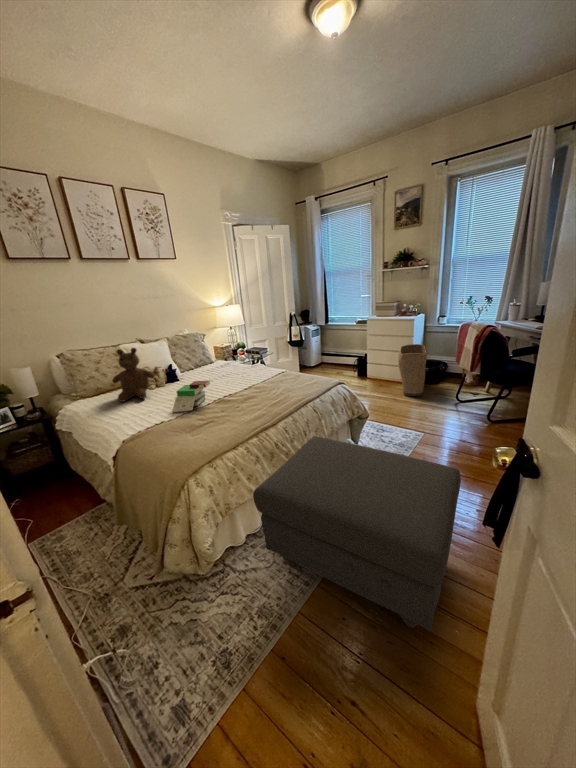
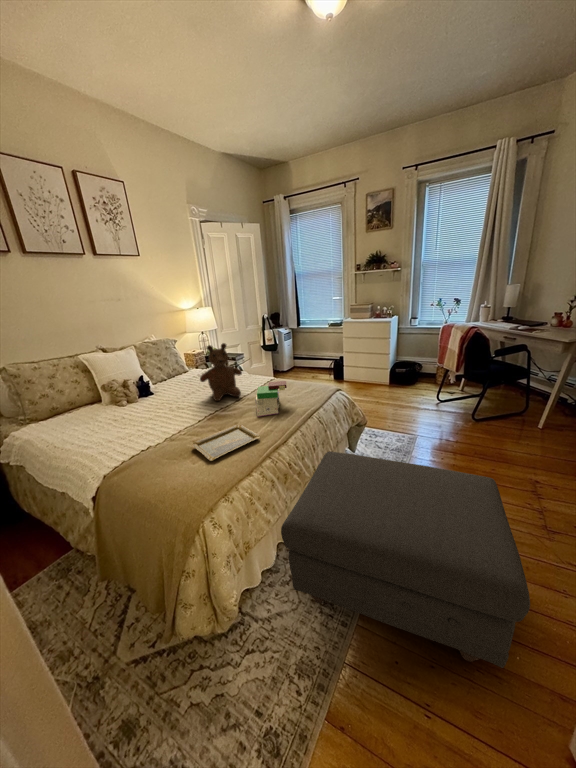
laundry basket: present [398,344,427,396] -> none [378,346,407,398]
teddy bear: present [112,348,155,402] -> present [200,343,242,401]
book: present [173,381,210,413] -> present [255,381,287,417]
tray: none [194,408,252,435] -> present [192,425,260,461]

